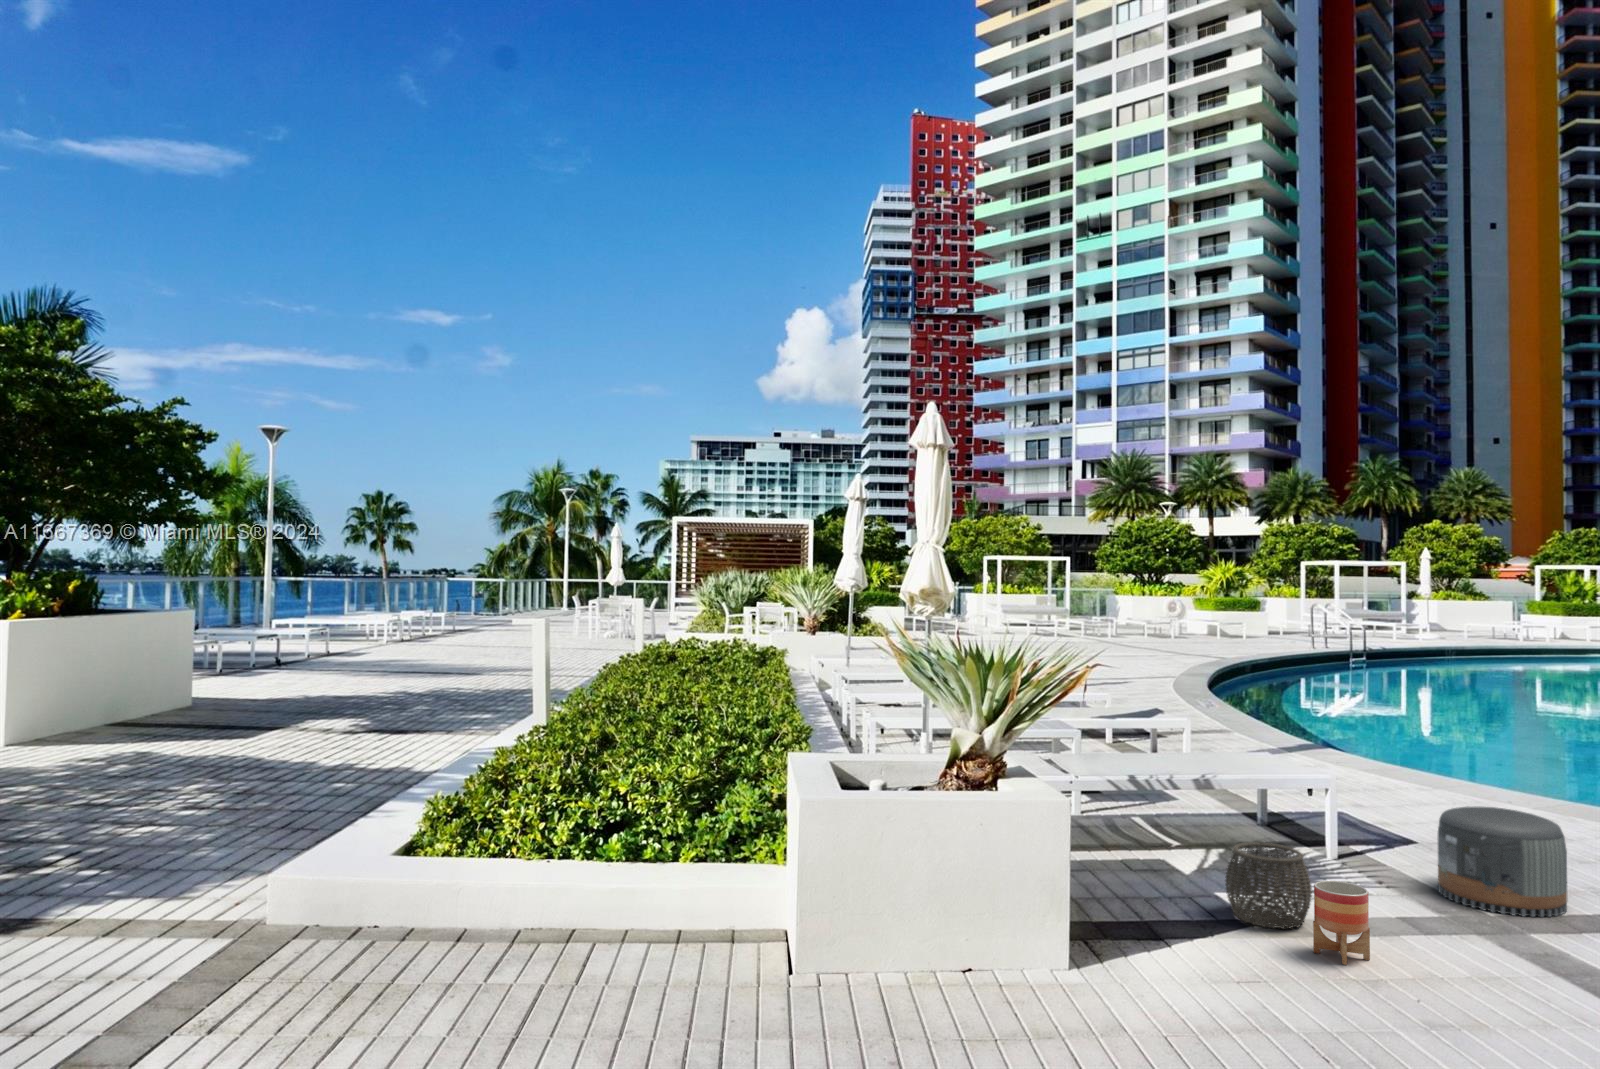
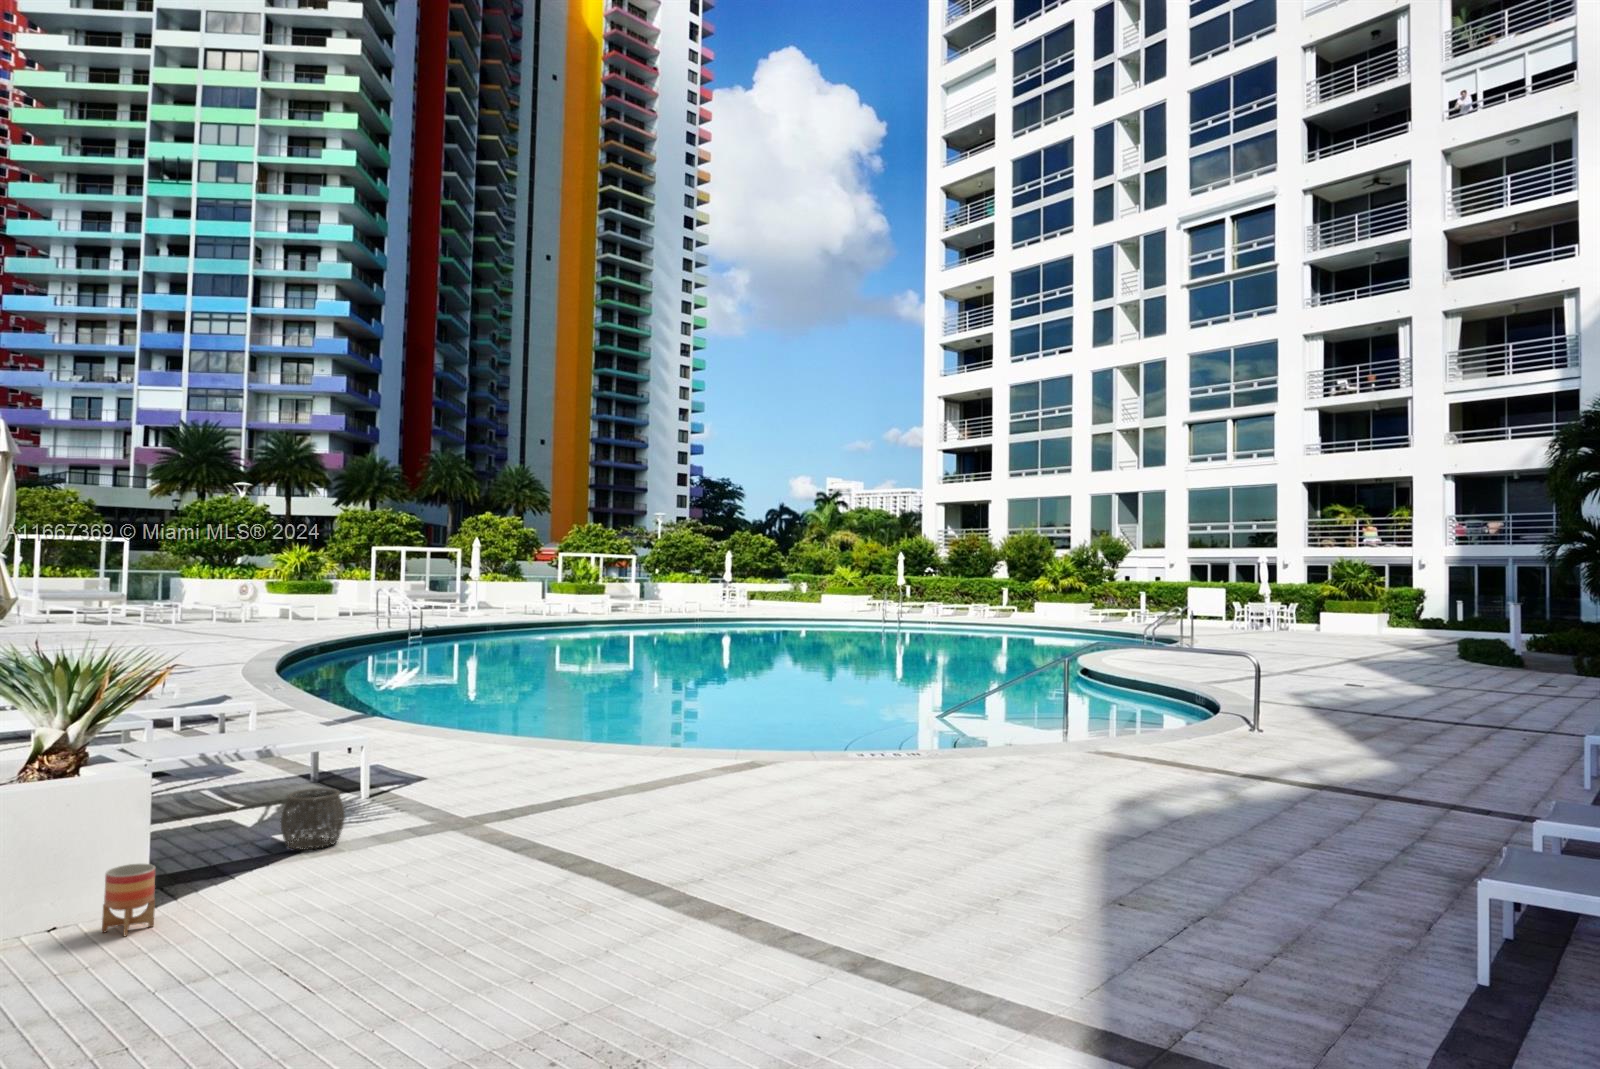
pouf: present [1438,806,1568,917] -> none [434,742,510,811]
planter: present [1313,881,1370,965] -> present [102,864,155,936]

